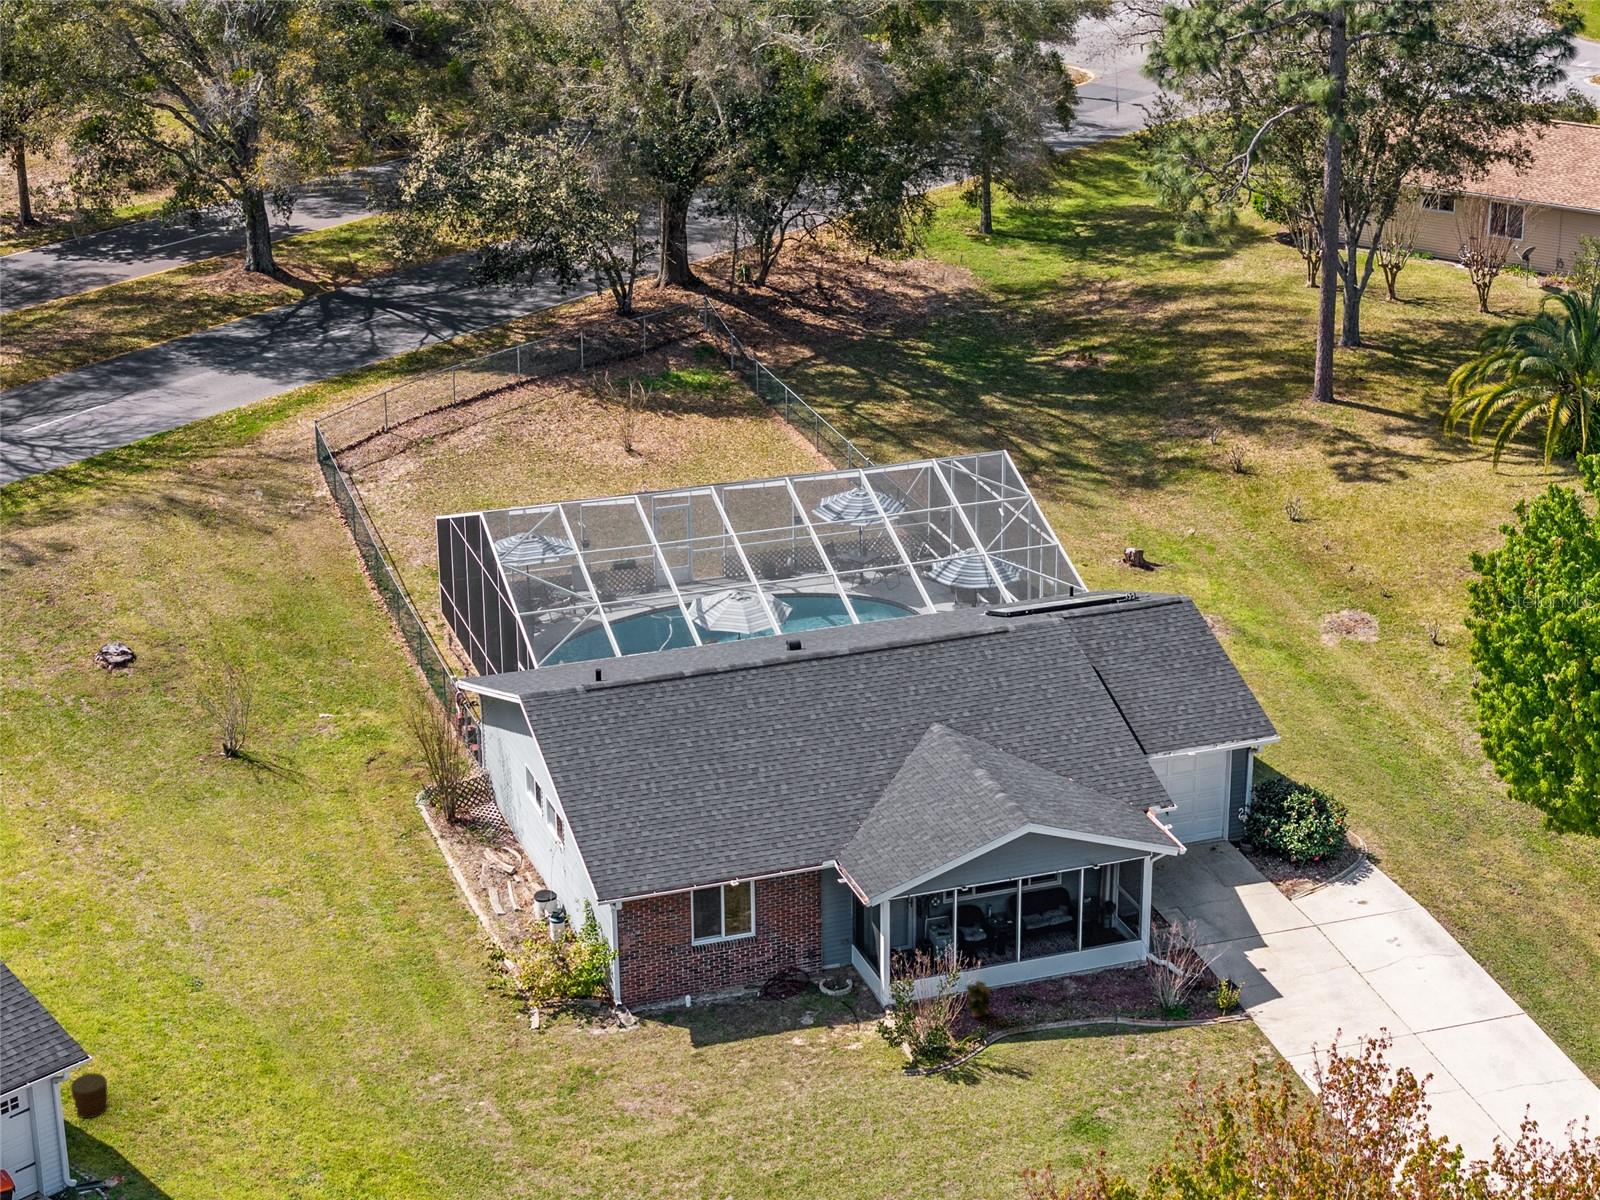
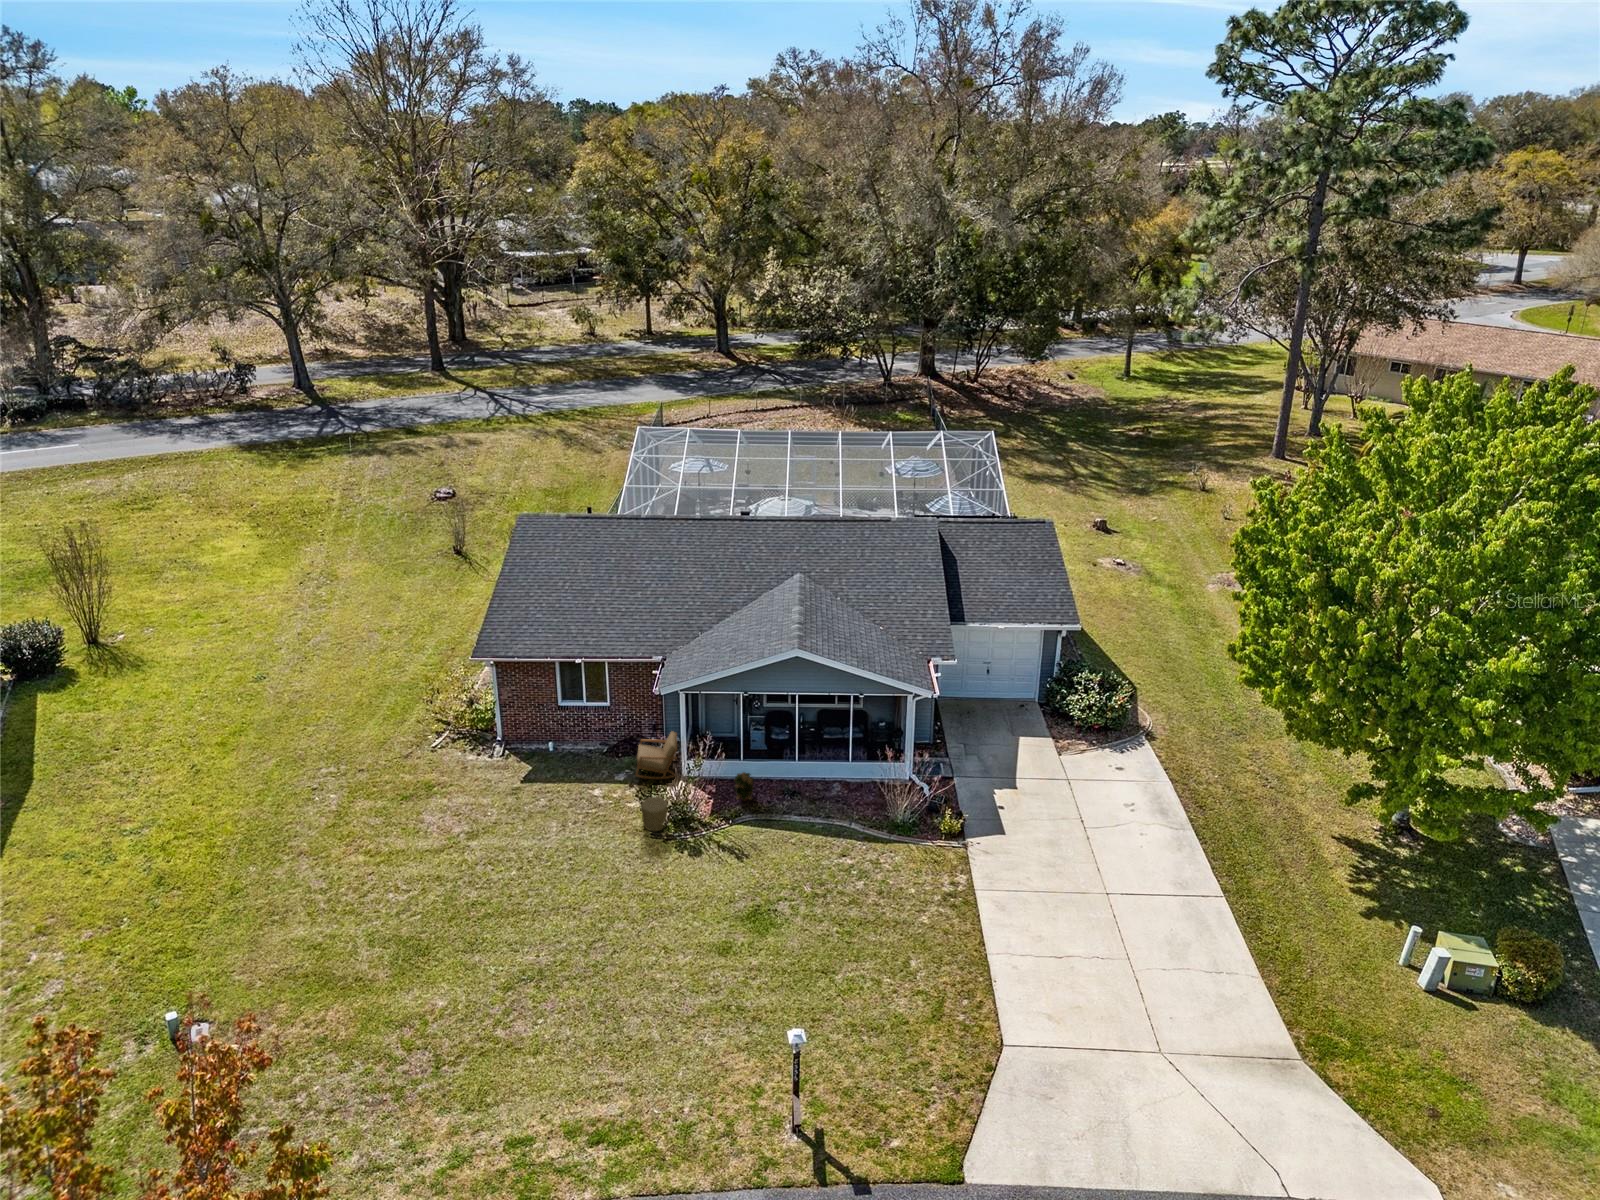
chair: none [821,949,886,1014] -> present [636,732,677,779]
basket: present [71,1073,108,1118] -> present [641,796,668,831]

